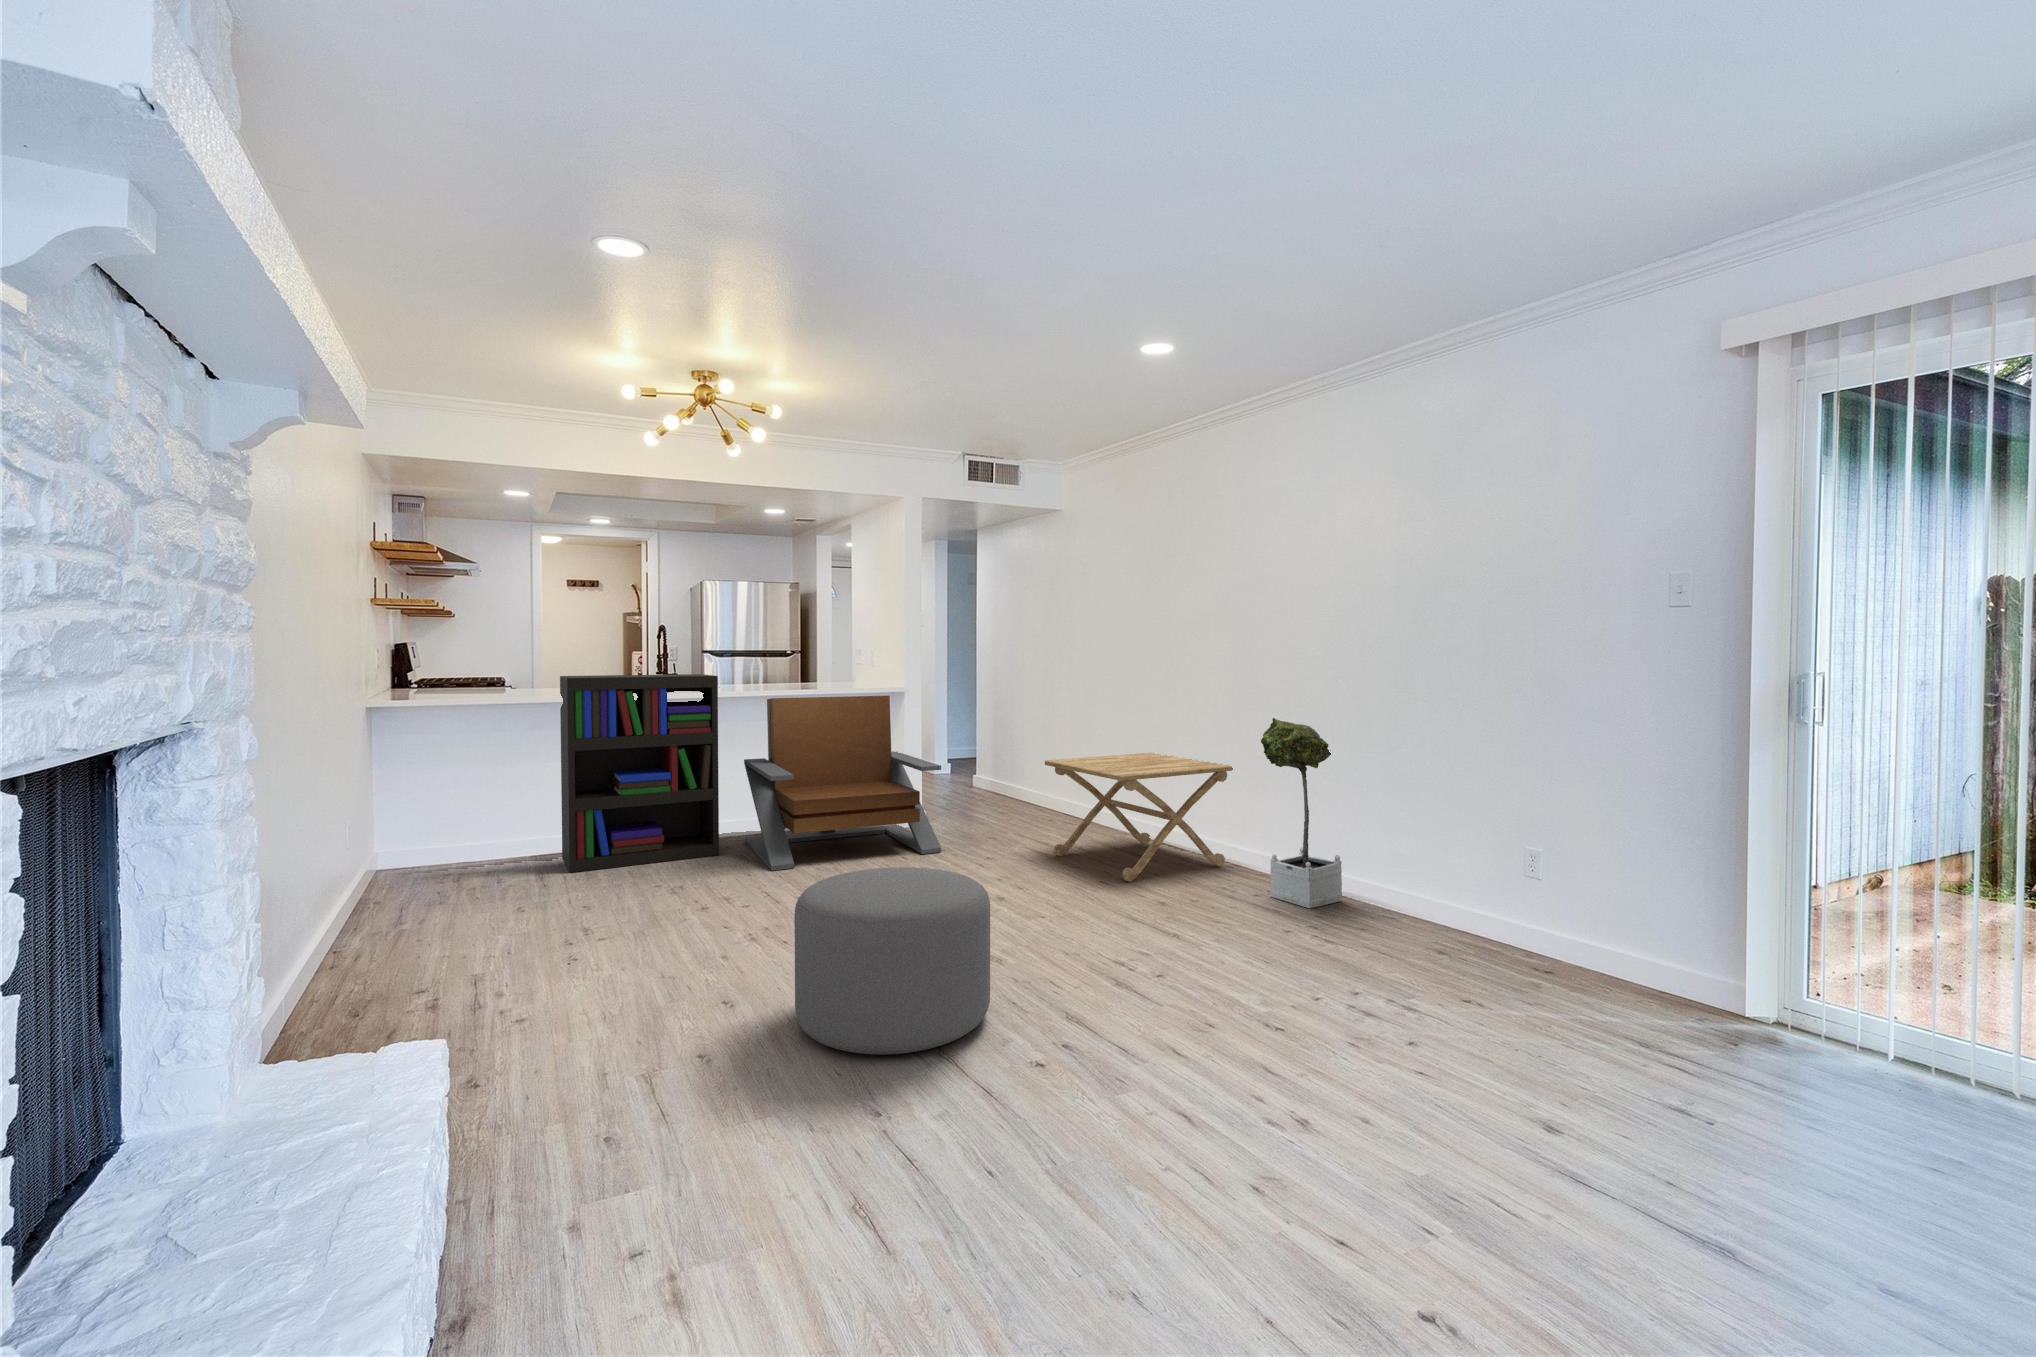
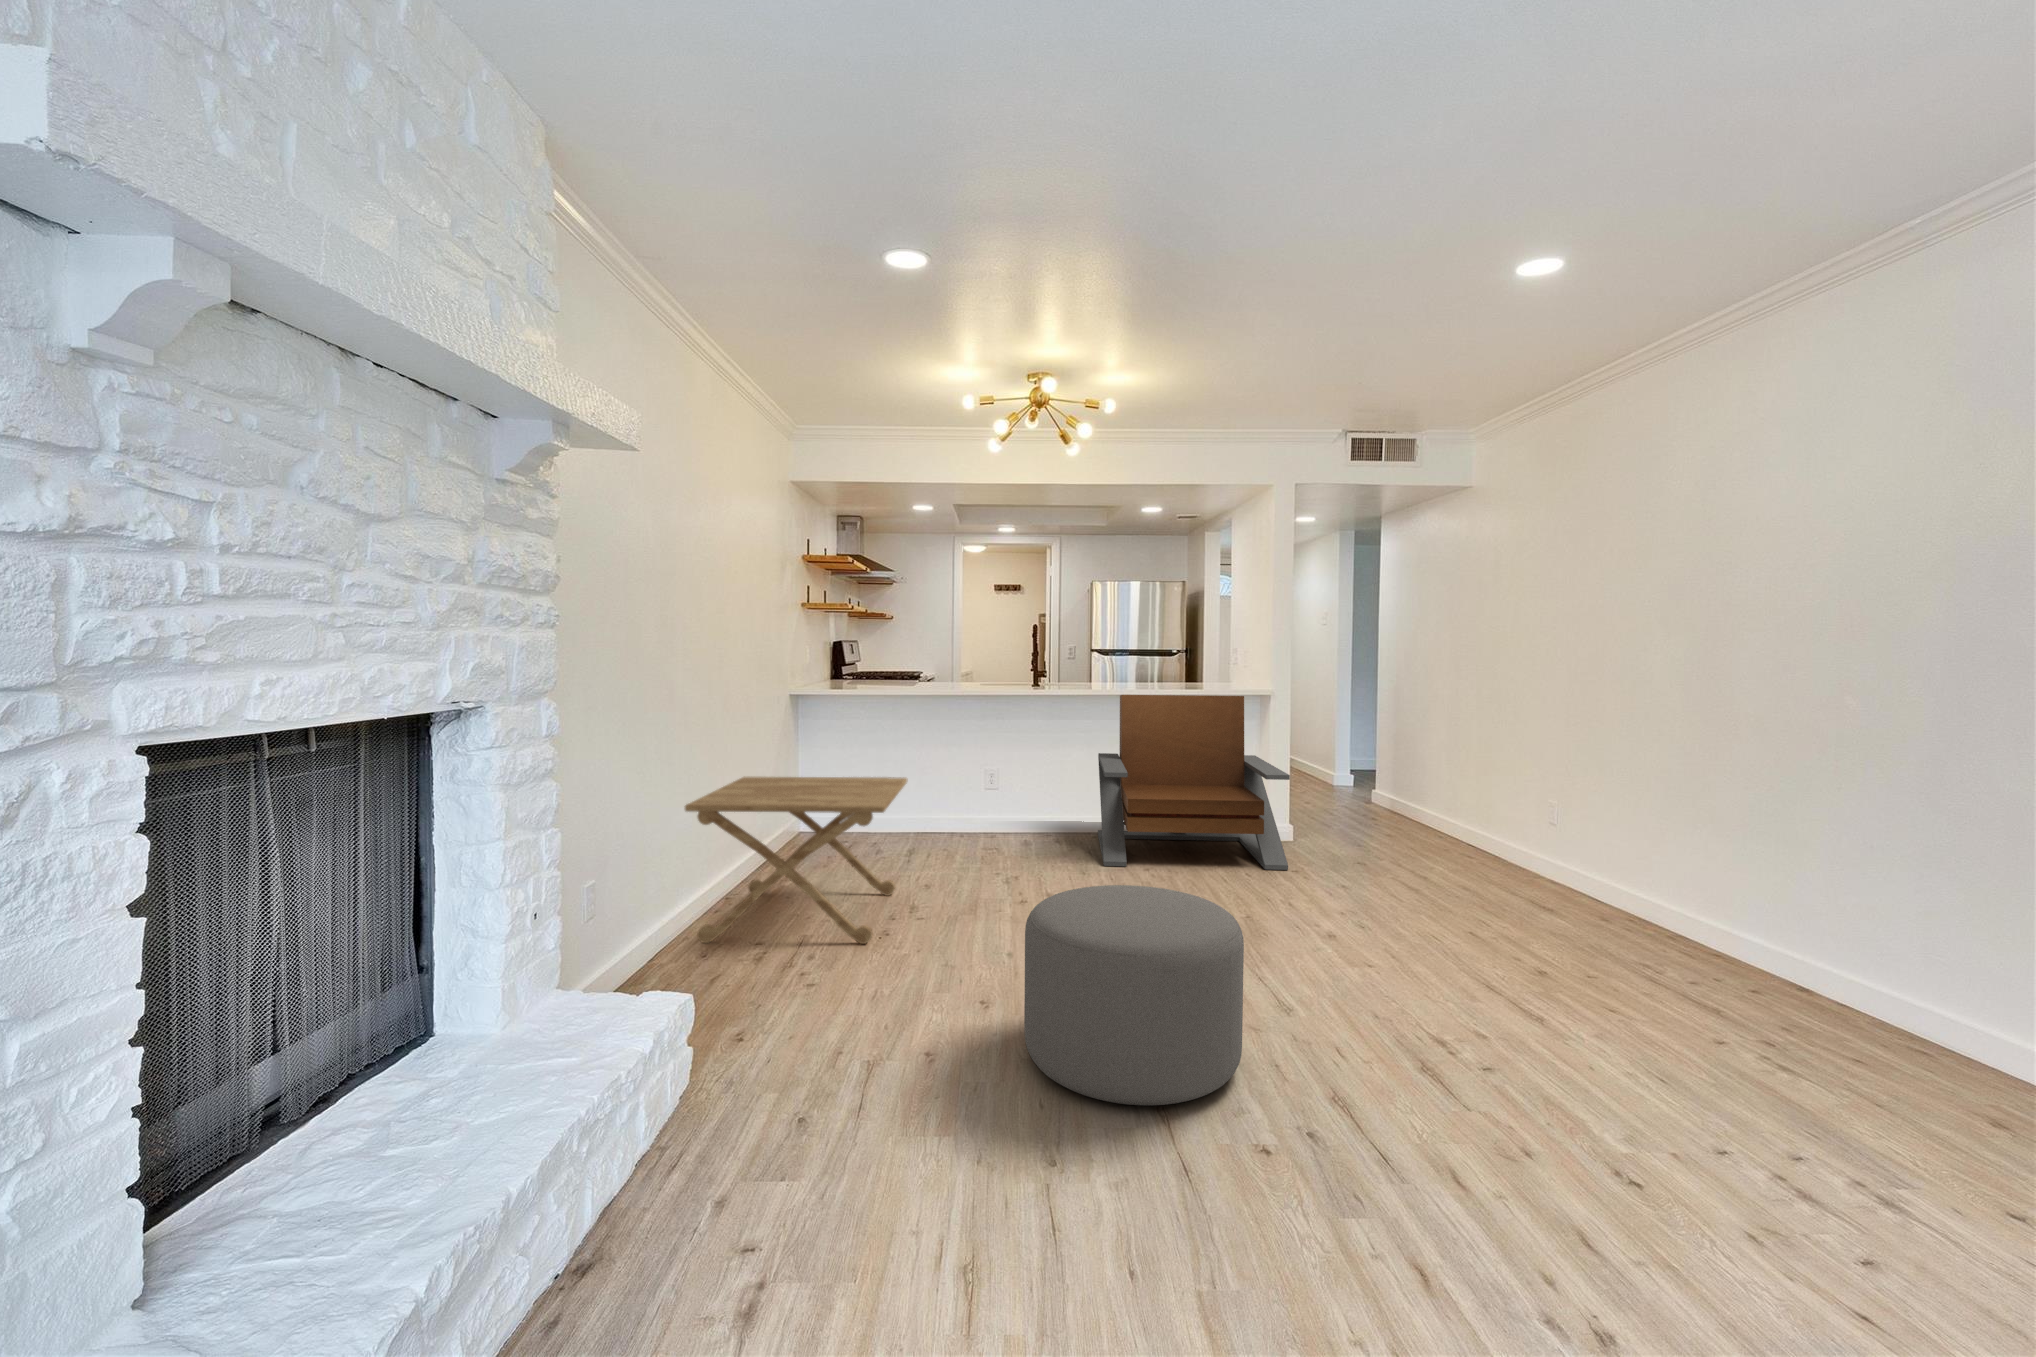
bookshelf: present [560,674,719,873] -> none [938,669,1068,844]
potted tree: present [1261,718,1342,908] -> none [1726,746,1876,1033]
side table: present [1045,753,1233,882] -> present [685,777,907,944]

